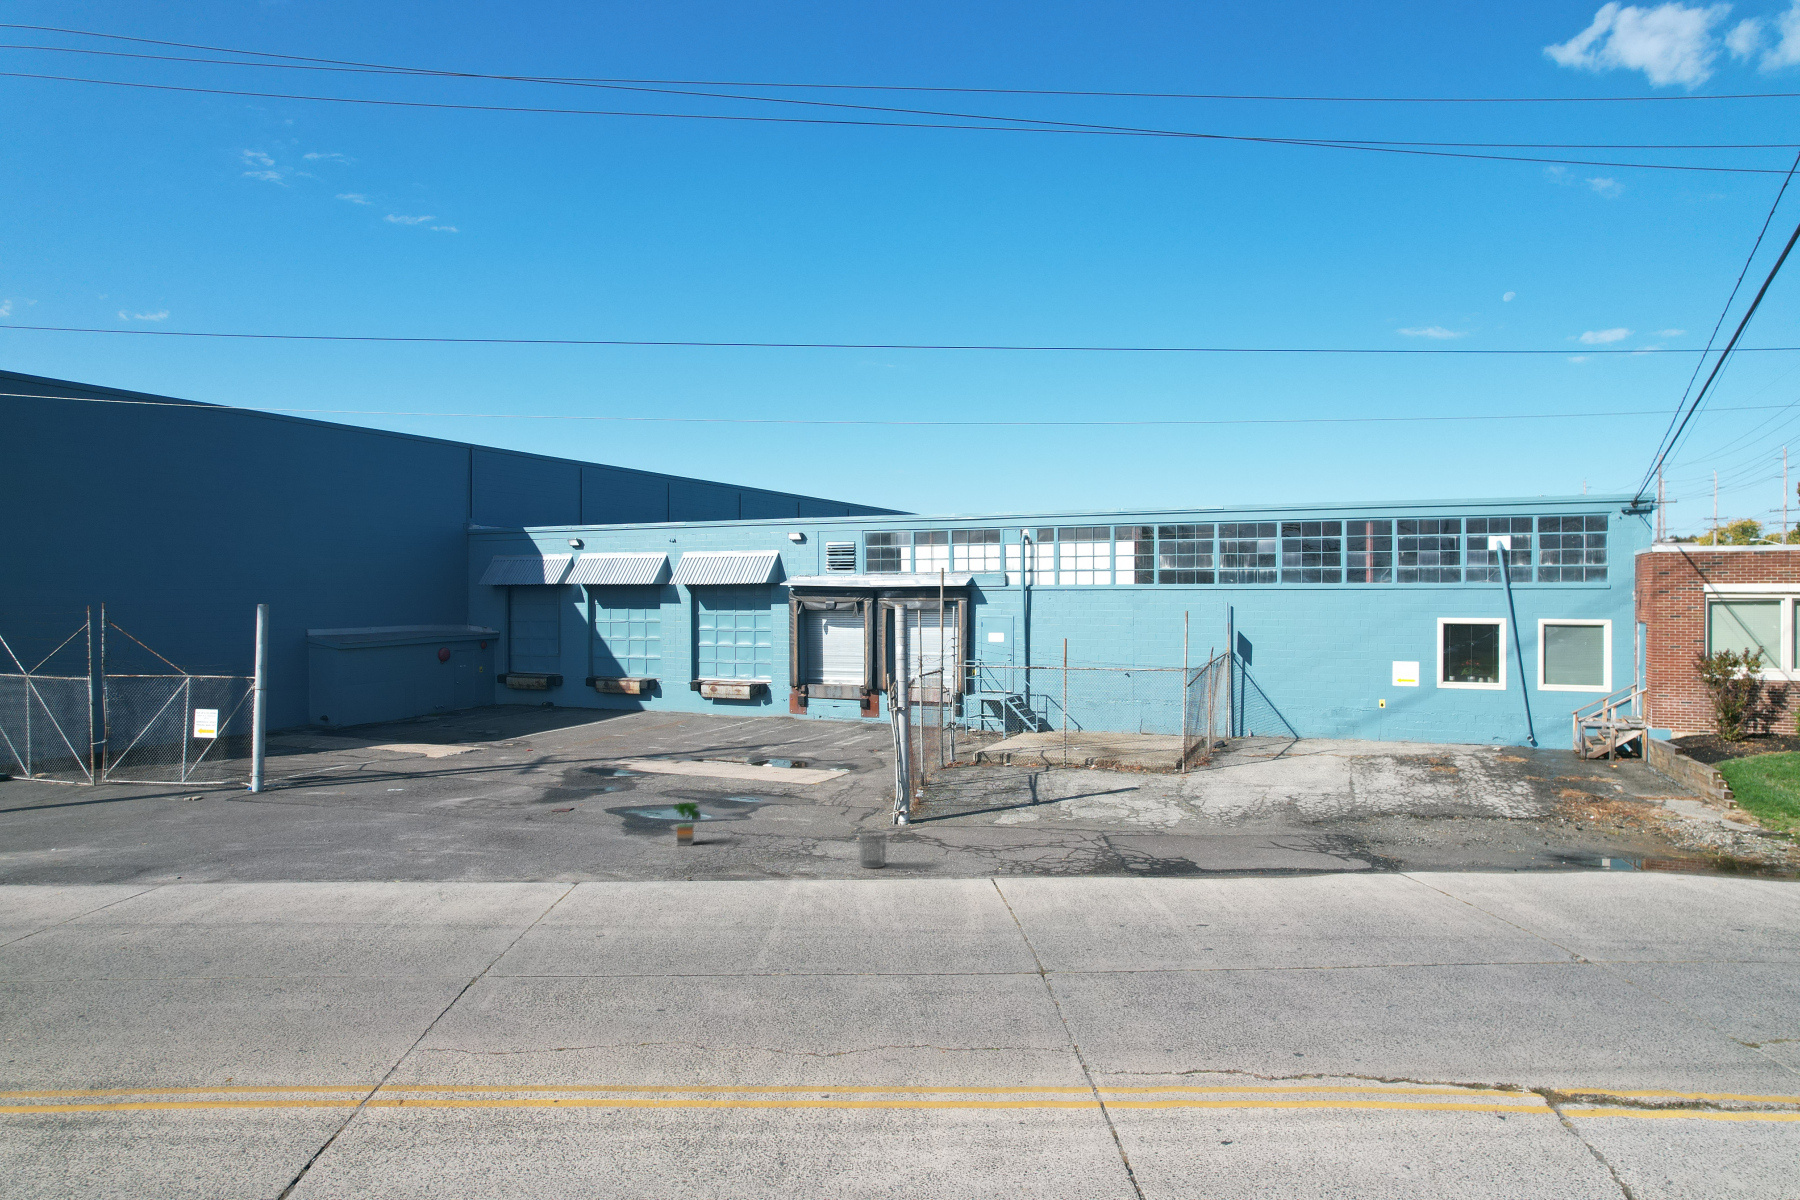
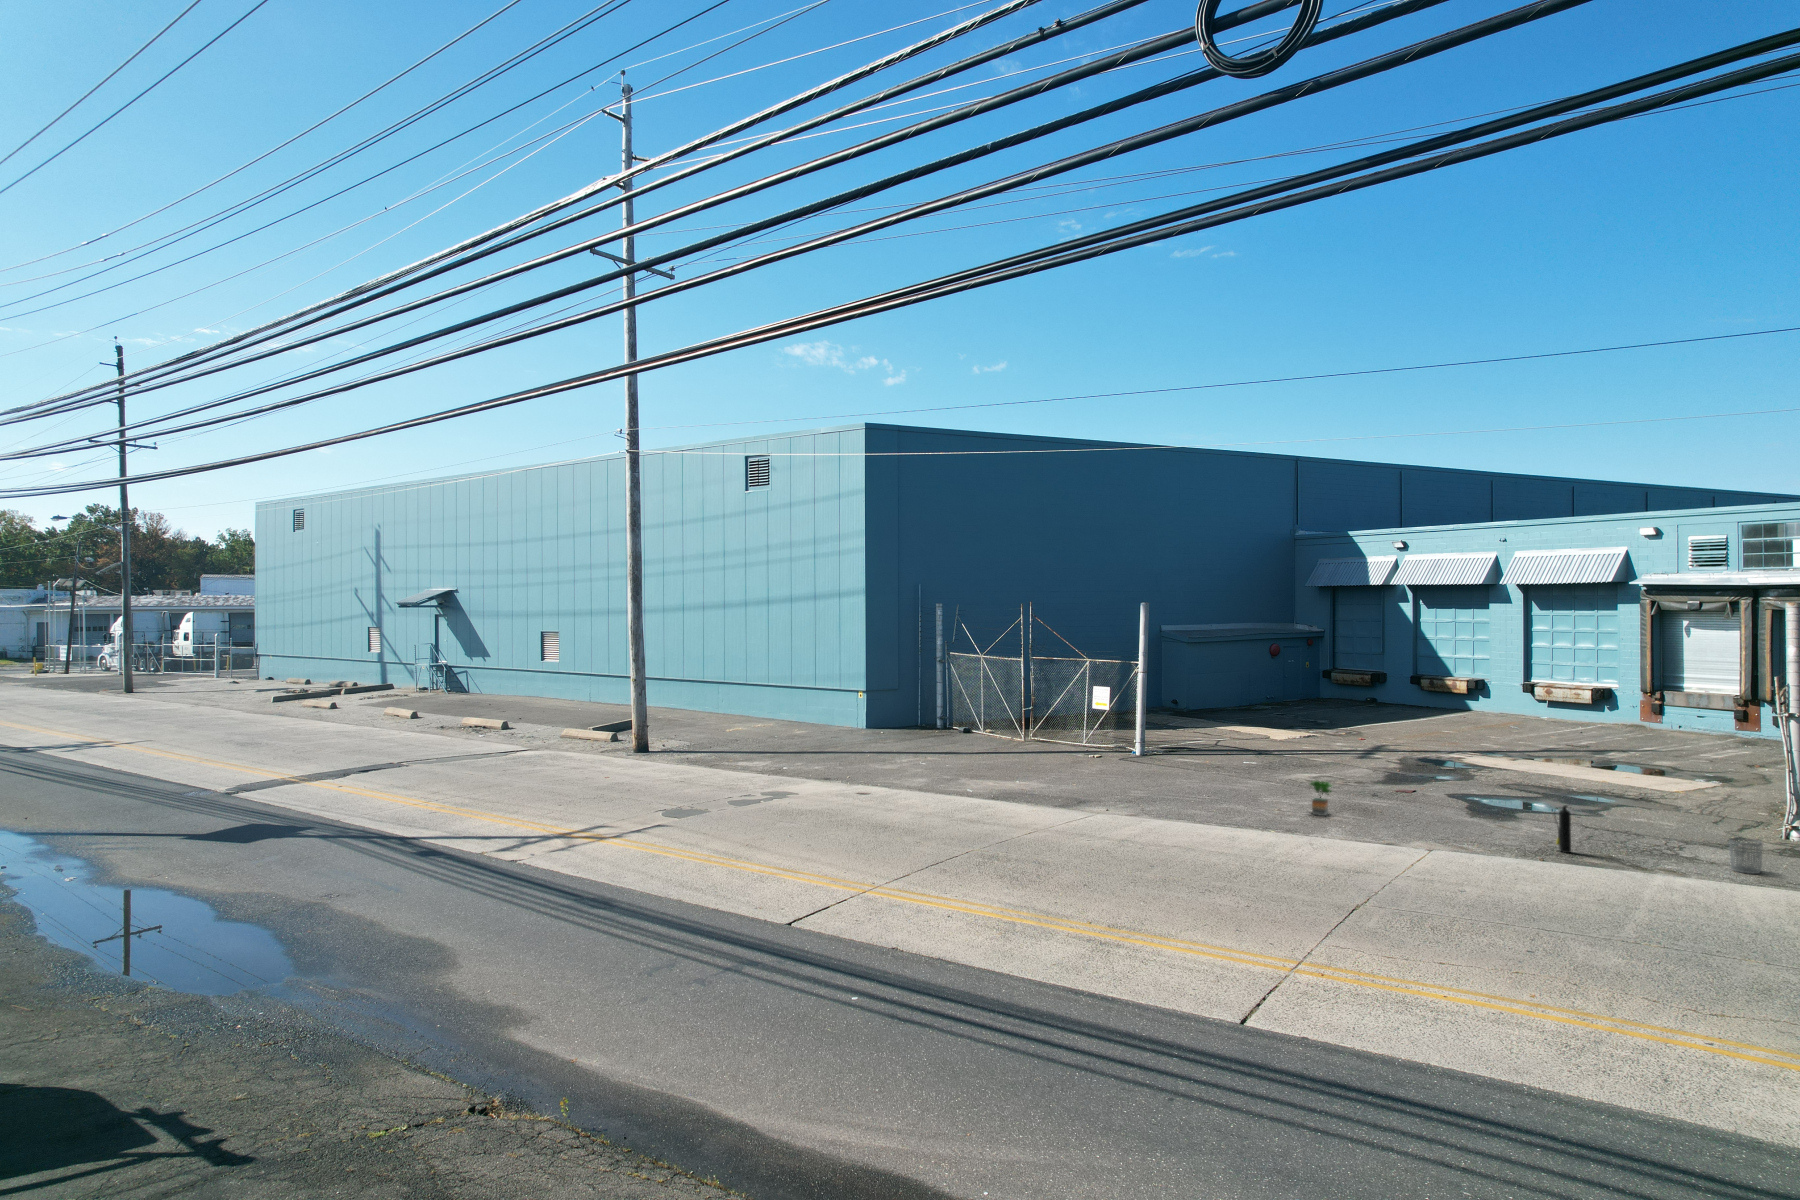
potted tree: present [673,802,699,846] -> present [1310,781,1331,816]
fire extinguisher: none [699,815,719,872] -> present [1556,805,1571,853]

